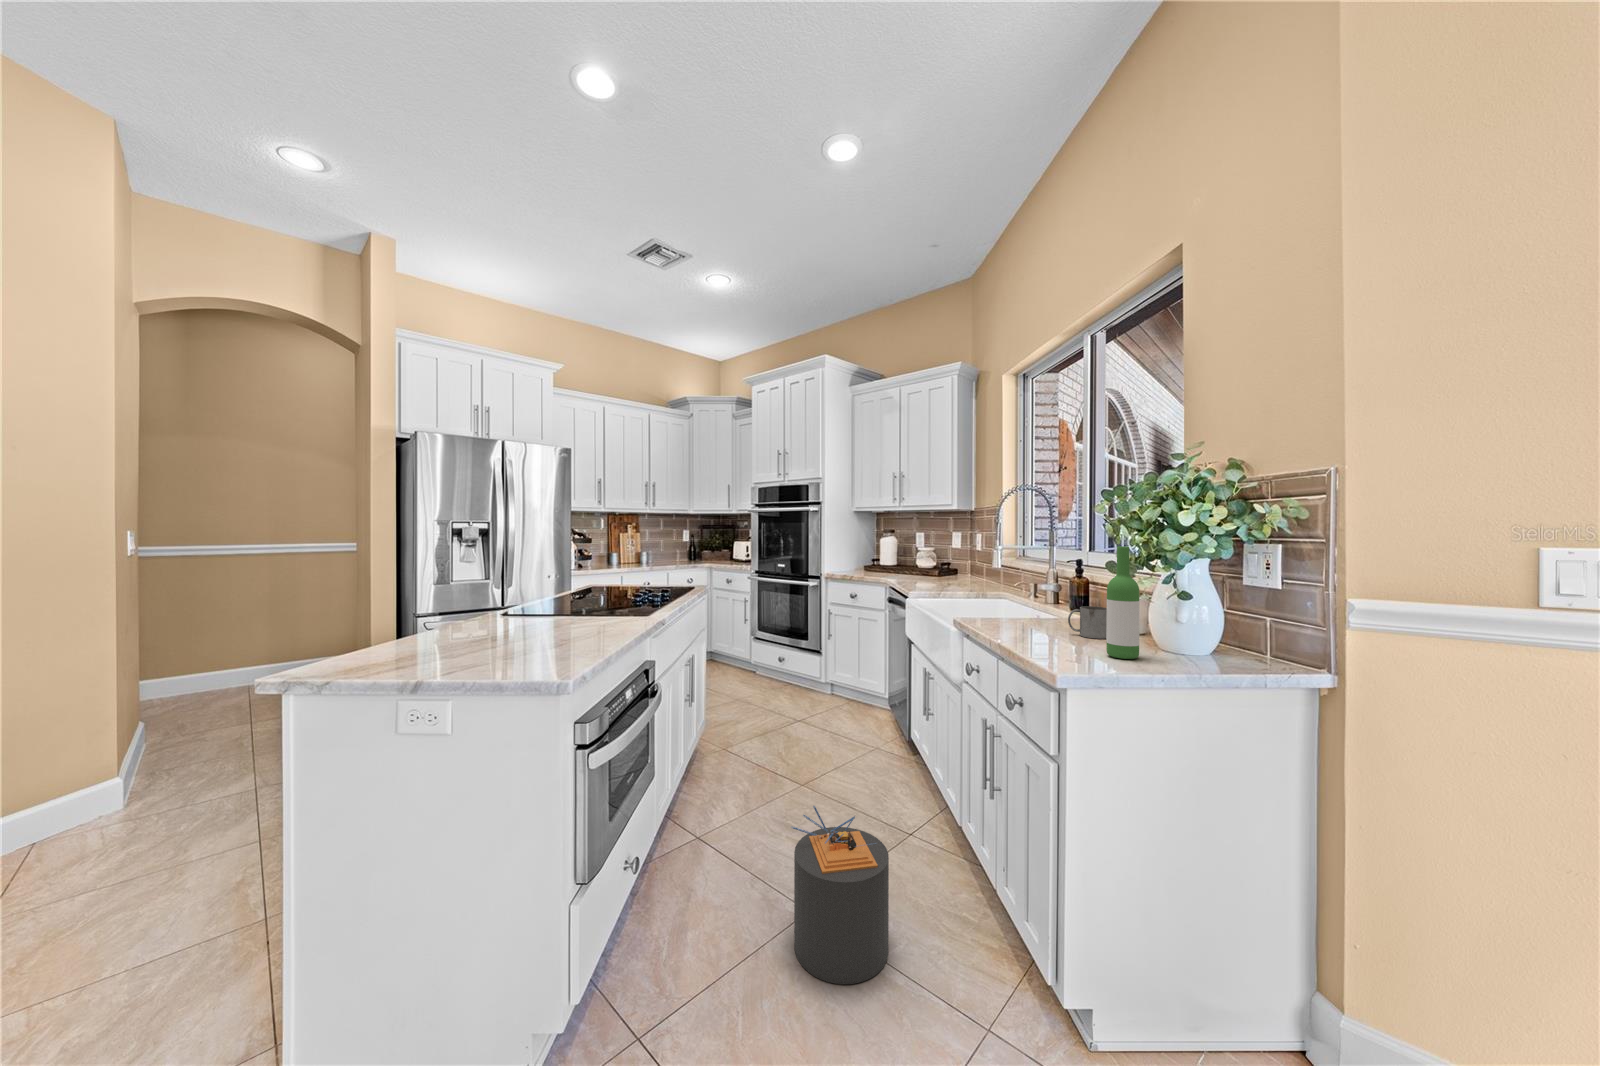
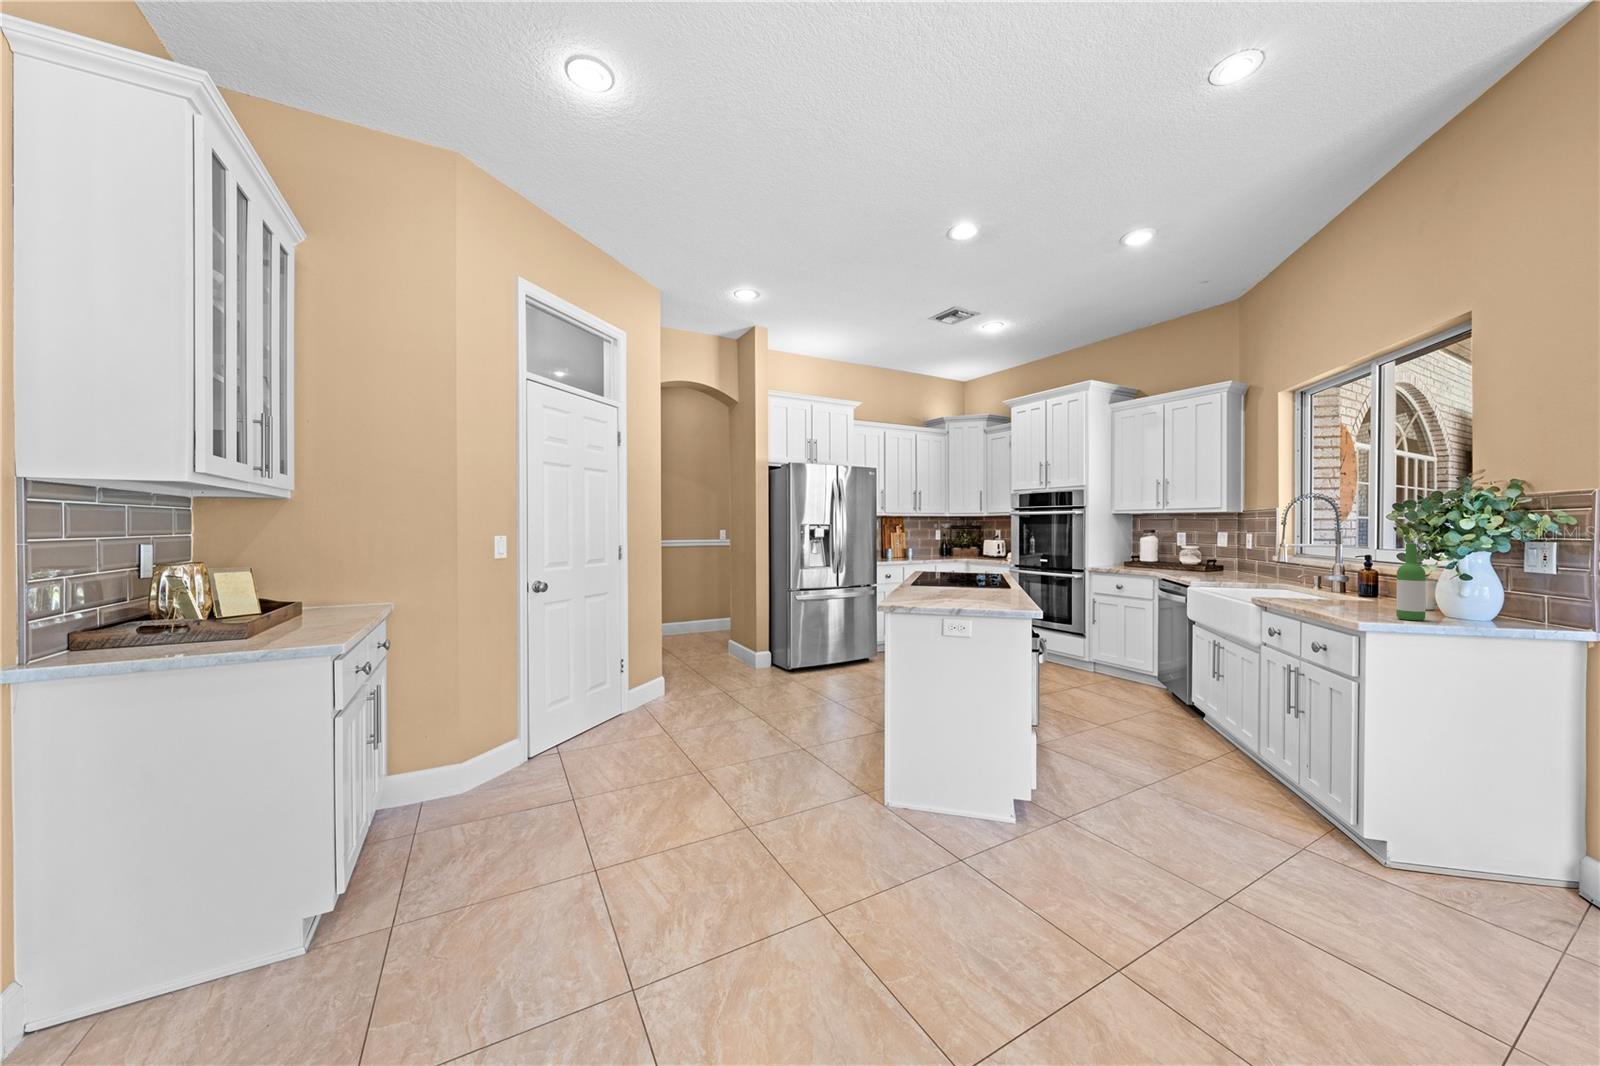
mug: present [1068,606,1107,639] -> none [1360,588,1399,612]
trash can: present [792,806,889,984] -> none [1136,708,1215,816]

